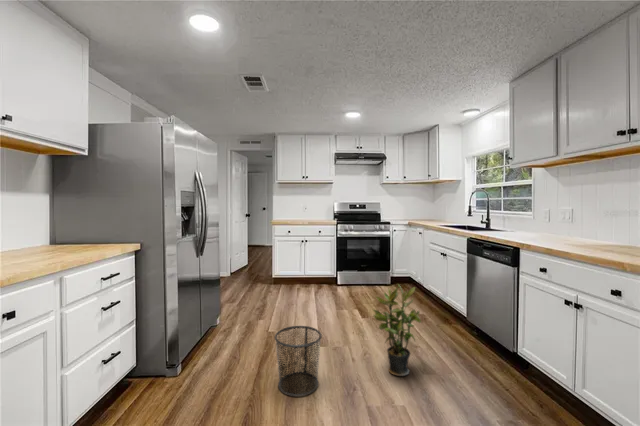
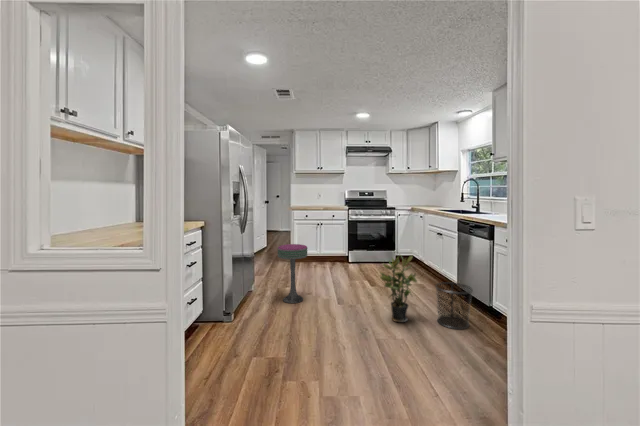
bar stool: none [245,268,283,345] -> present [278,244,307,303]
waste bin: present [275,326,322,396] -> present [436,282,473,329]

